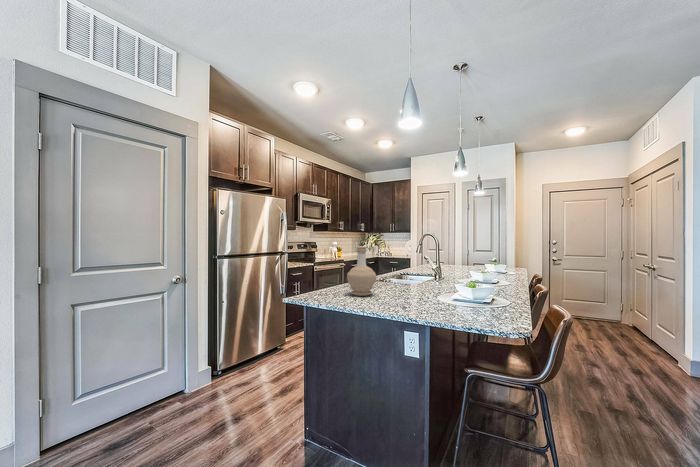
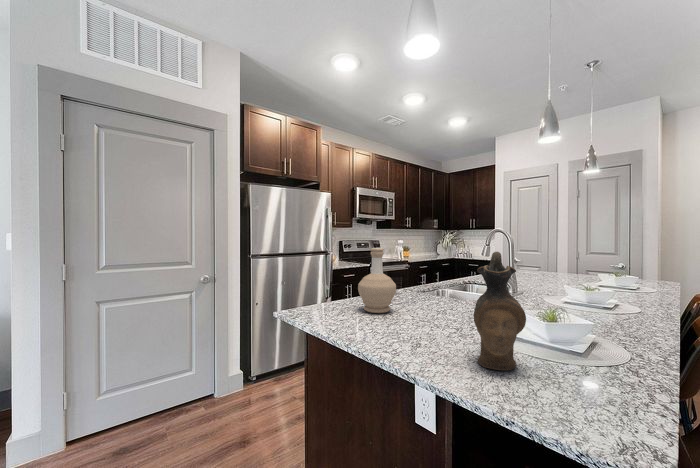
ceramic pitcher: none [451,246,483,319] -> present [474,252,526,370]

